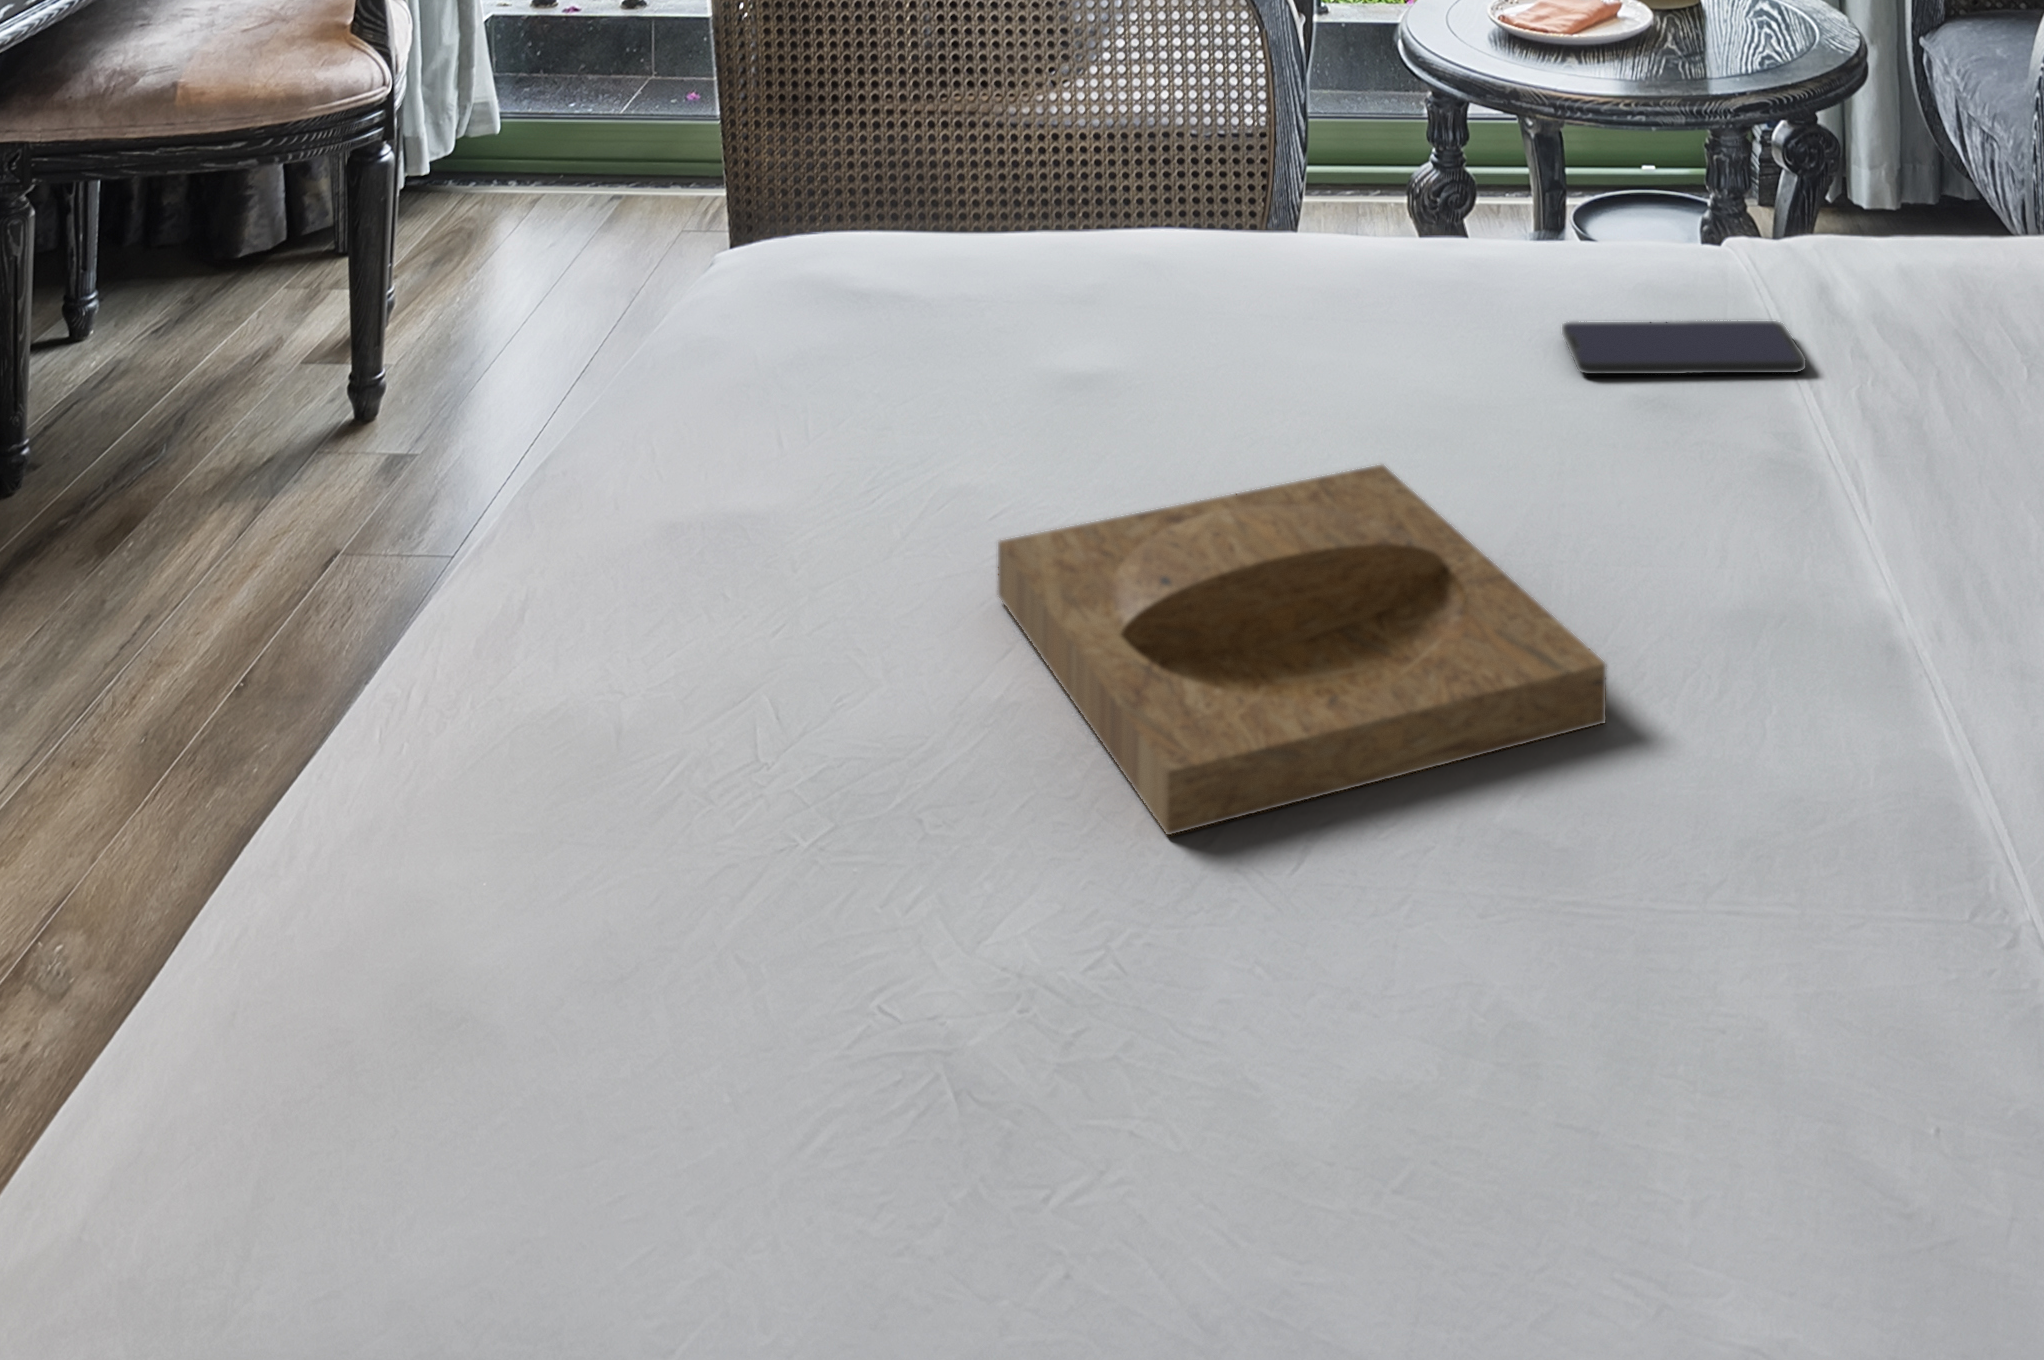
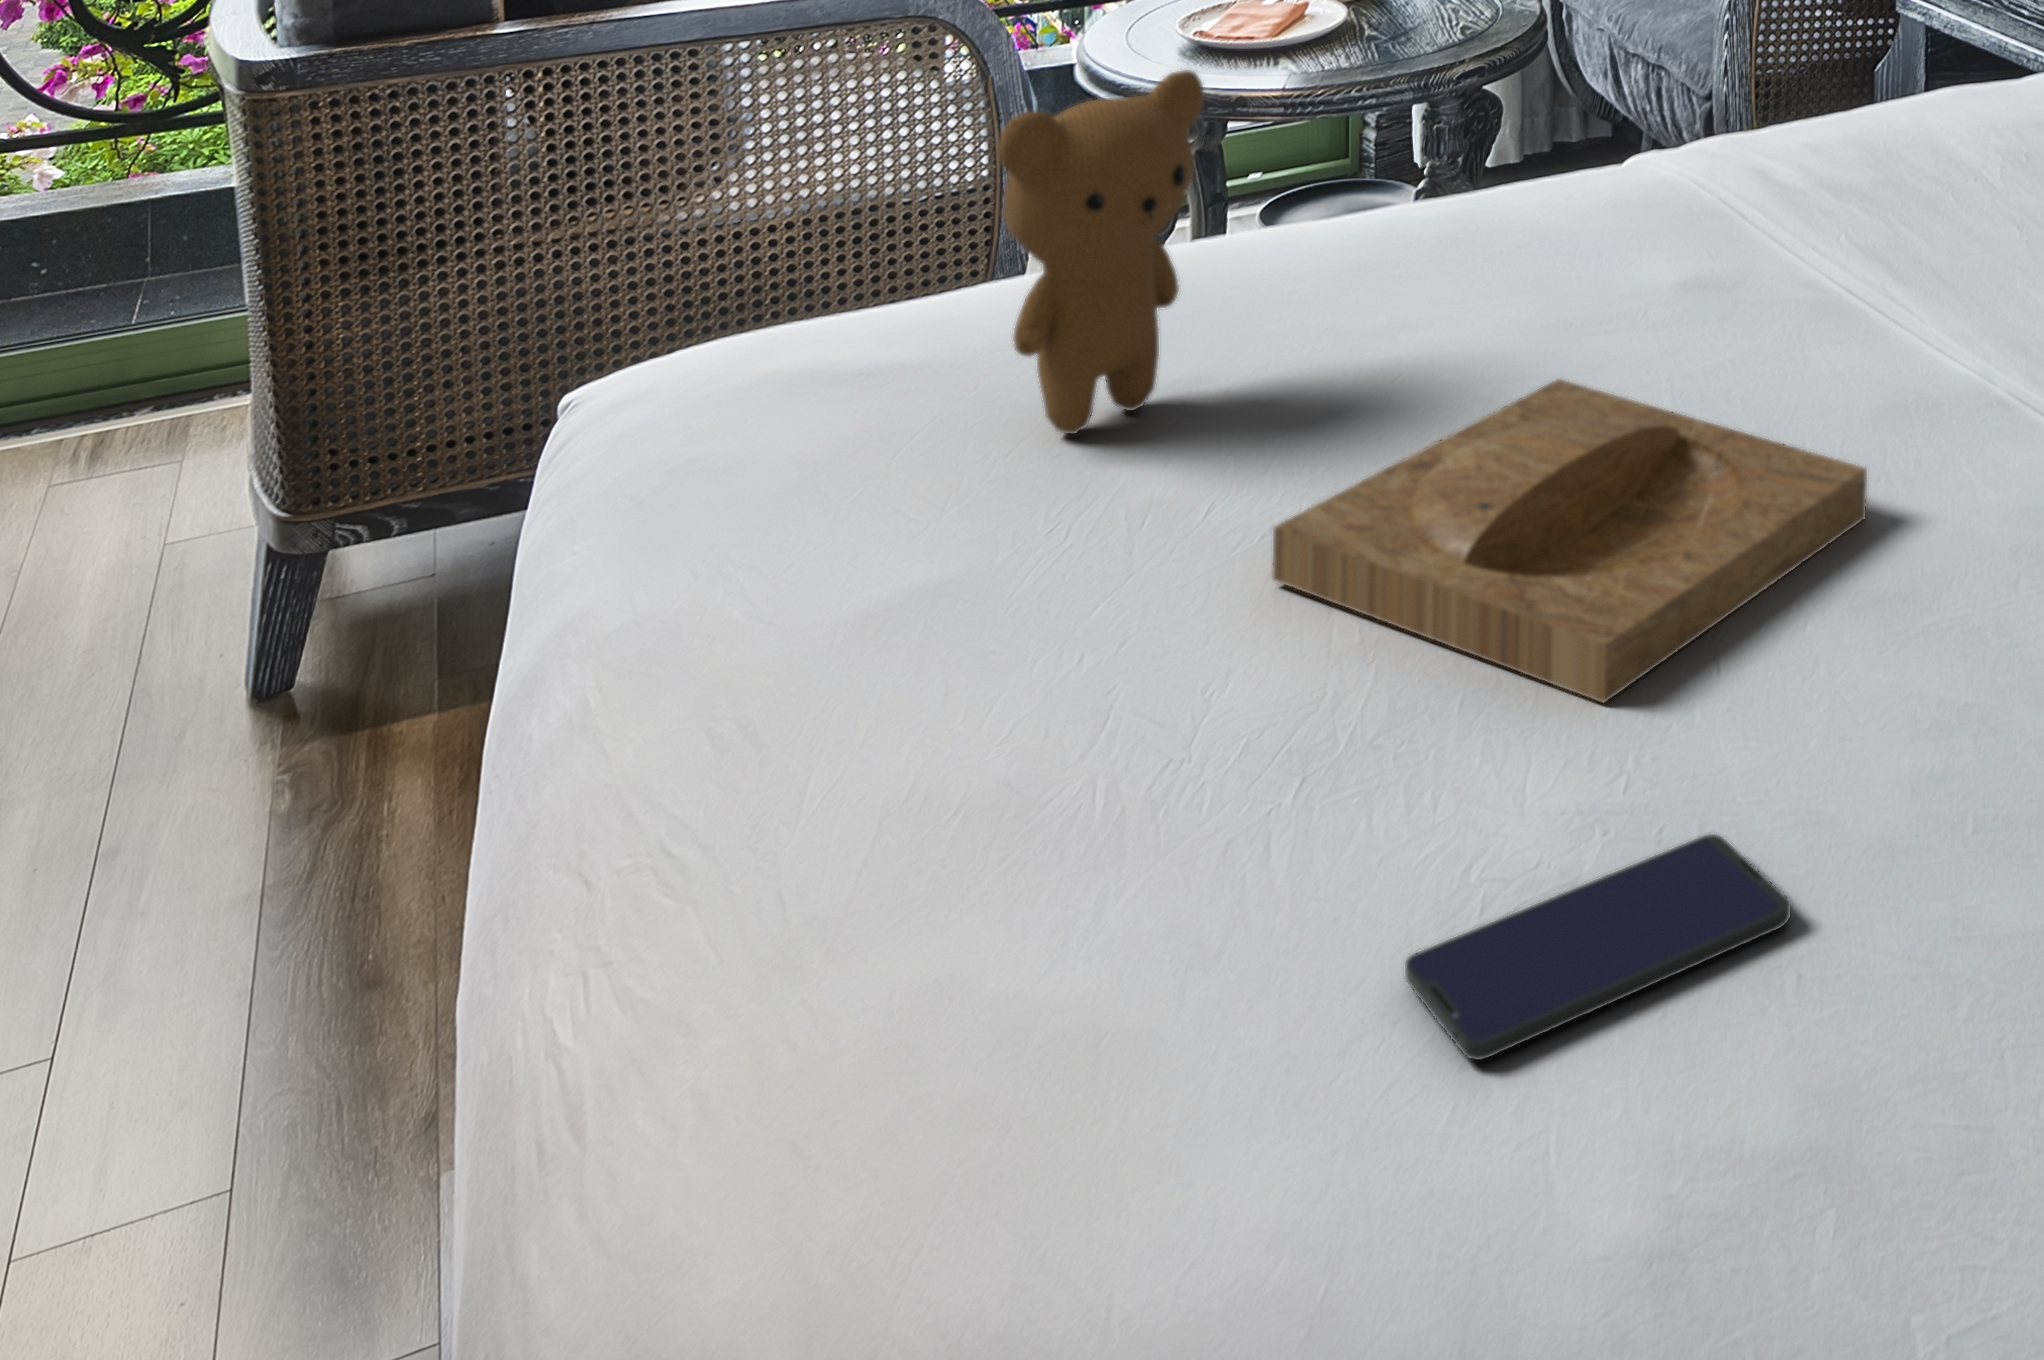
teddy bear: none [891,61,1113,398] -> present [998,70,1204,434]
smartphone: present [1562,321,1806,374] -> present [1405,834,1791,1060]

